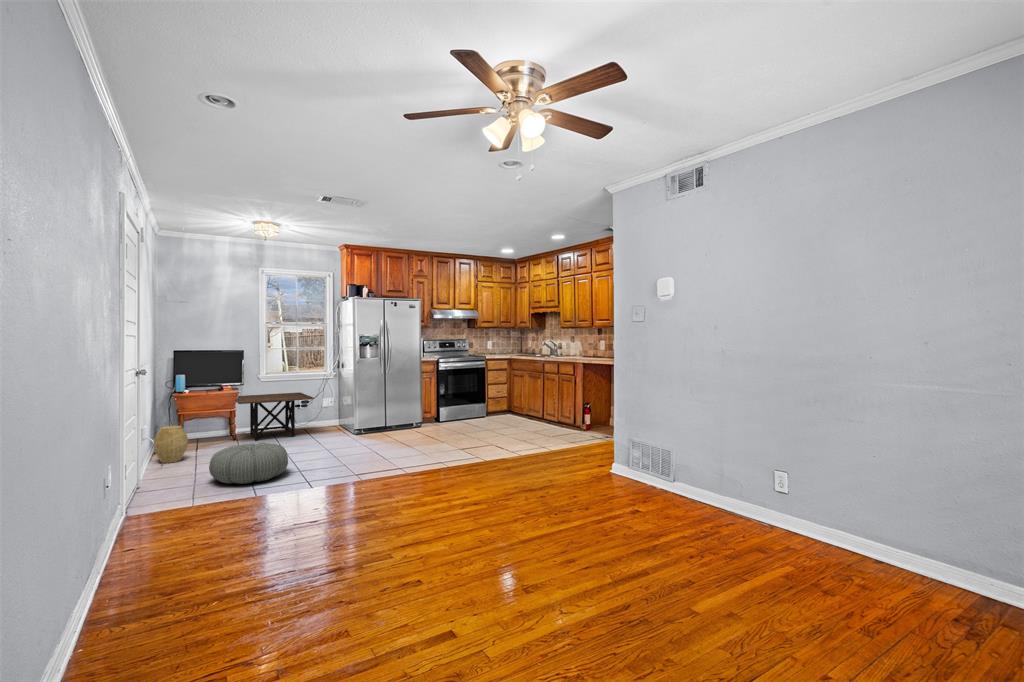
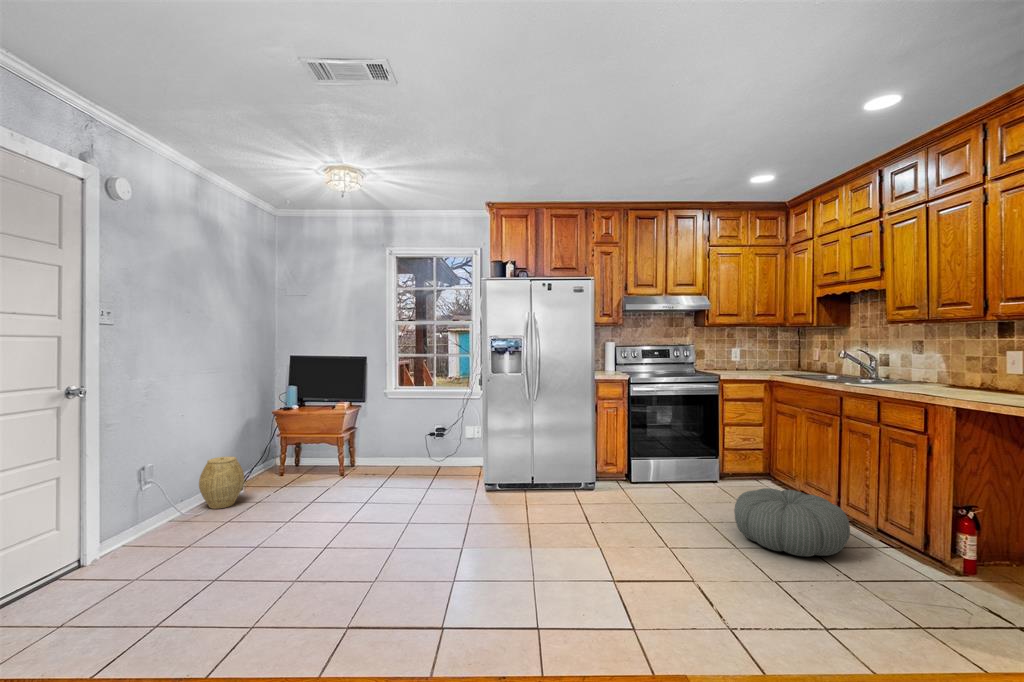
side table: present [235,392,314,441] -> none [328,414,439,480]
pouf: present [209,443,288,484] -> present [734,488,850,557]

